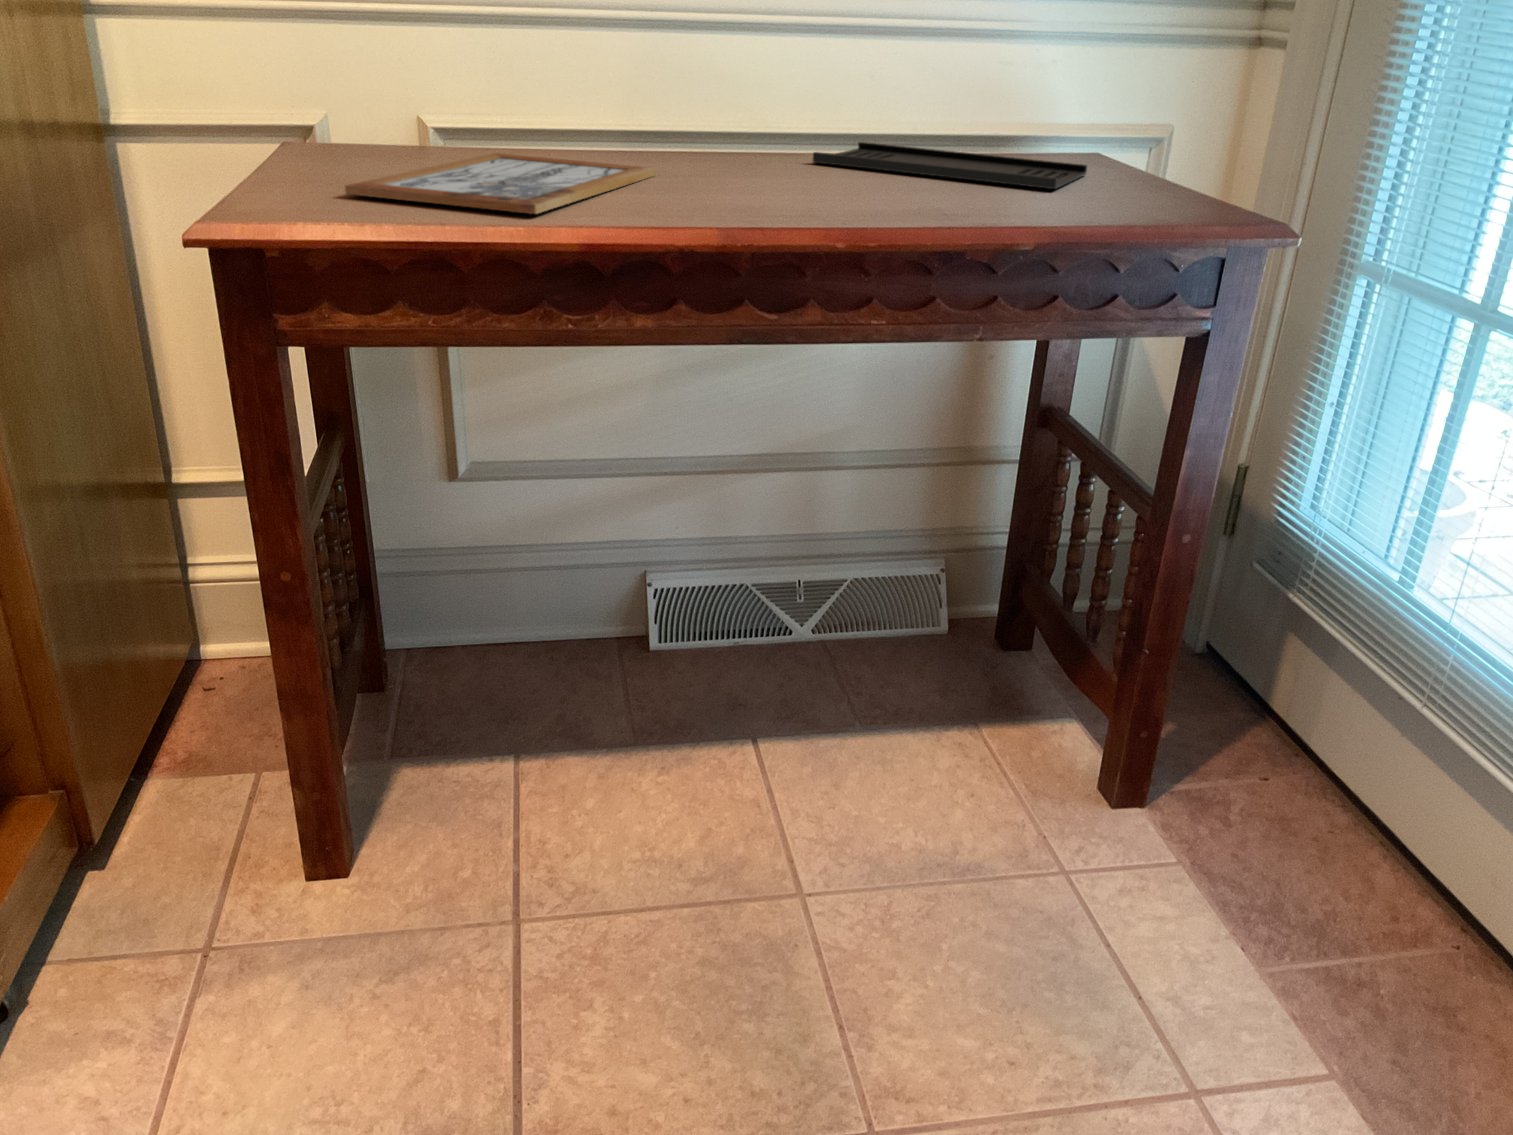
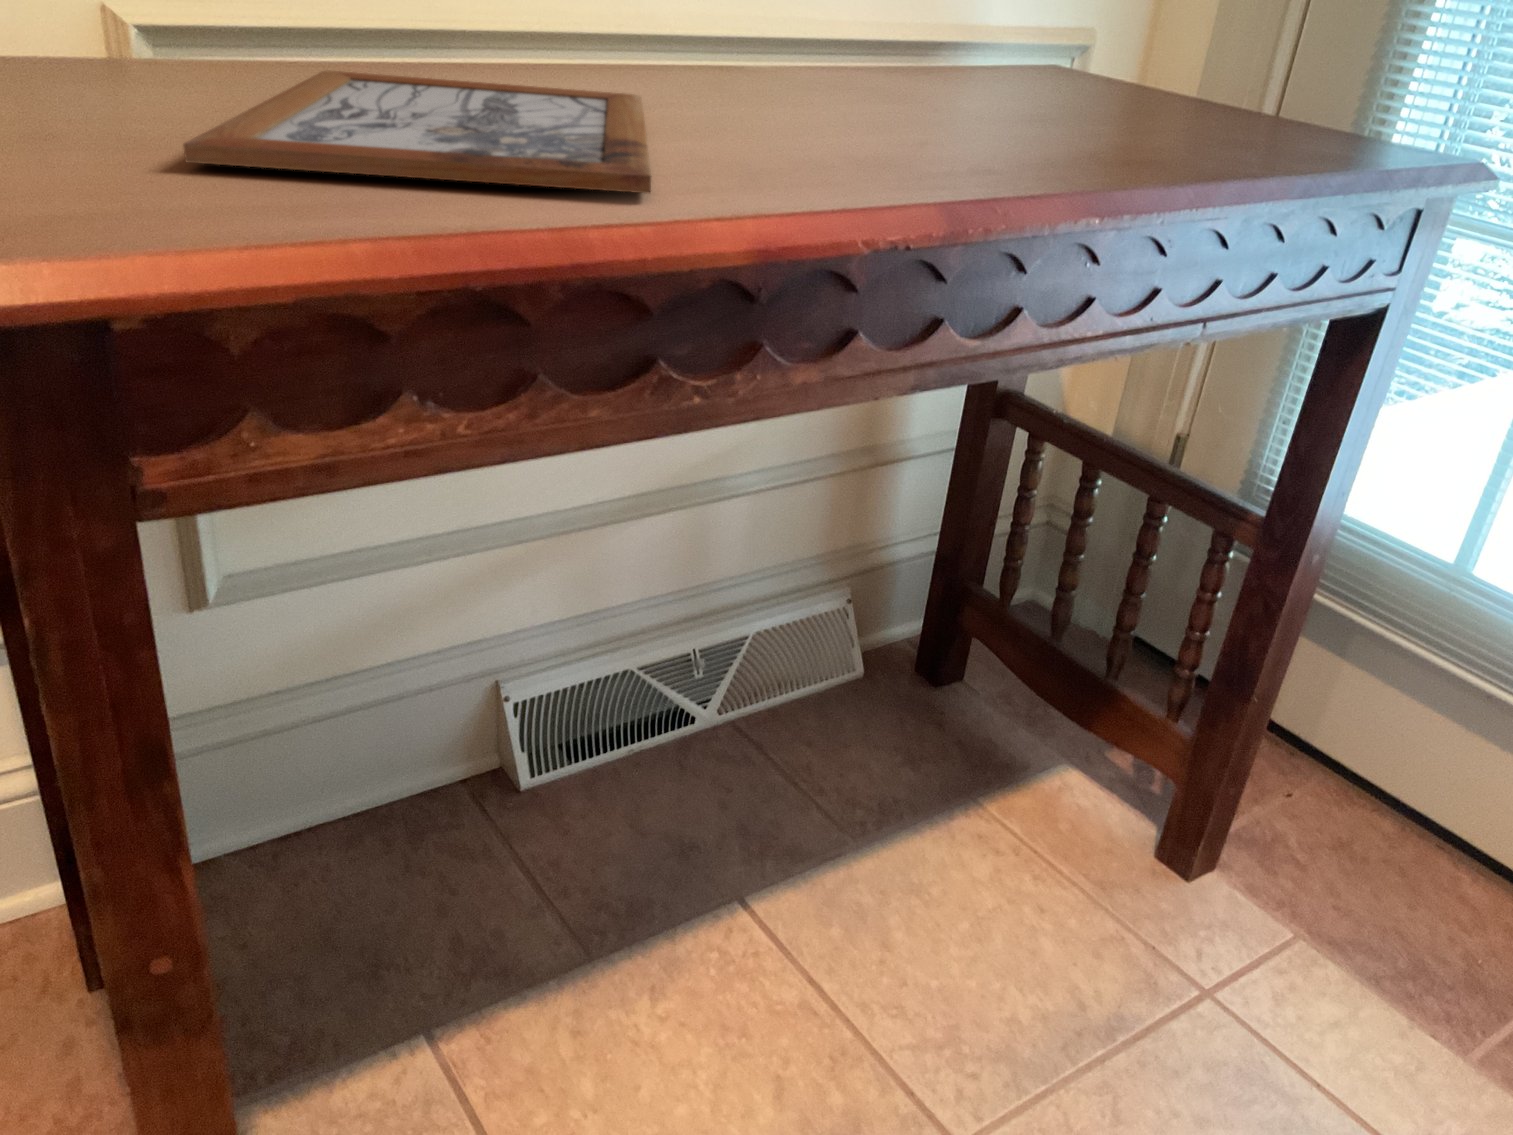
tray: present [813,142,1087,189] -> none [798,53,1168,119]

